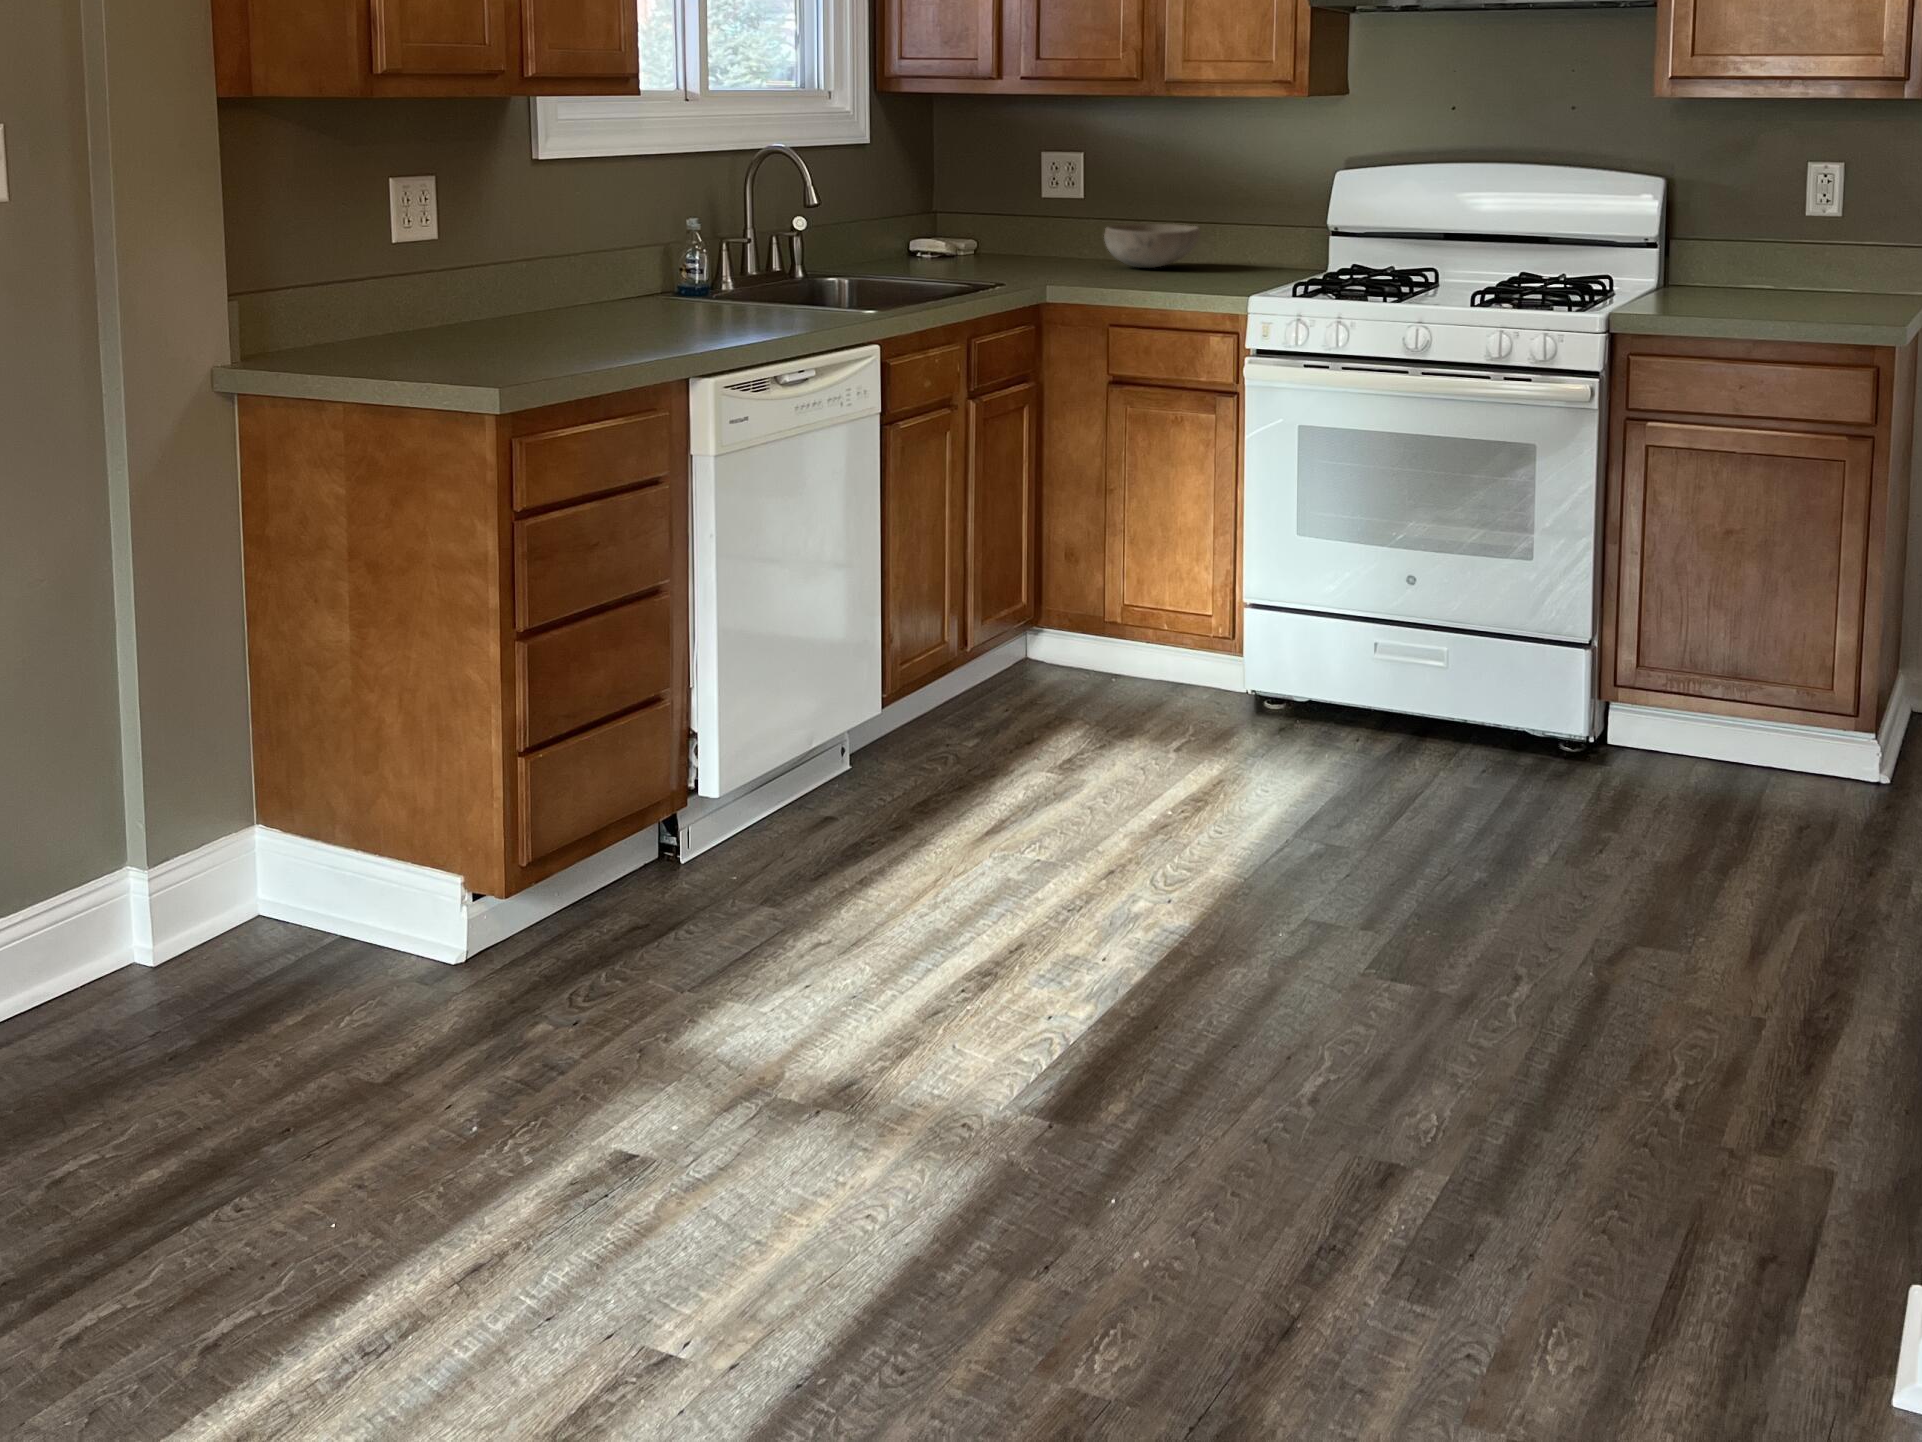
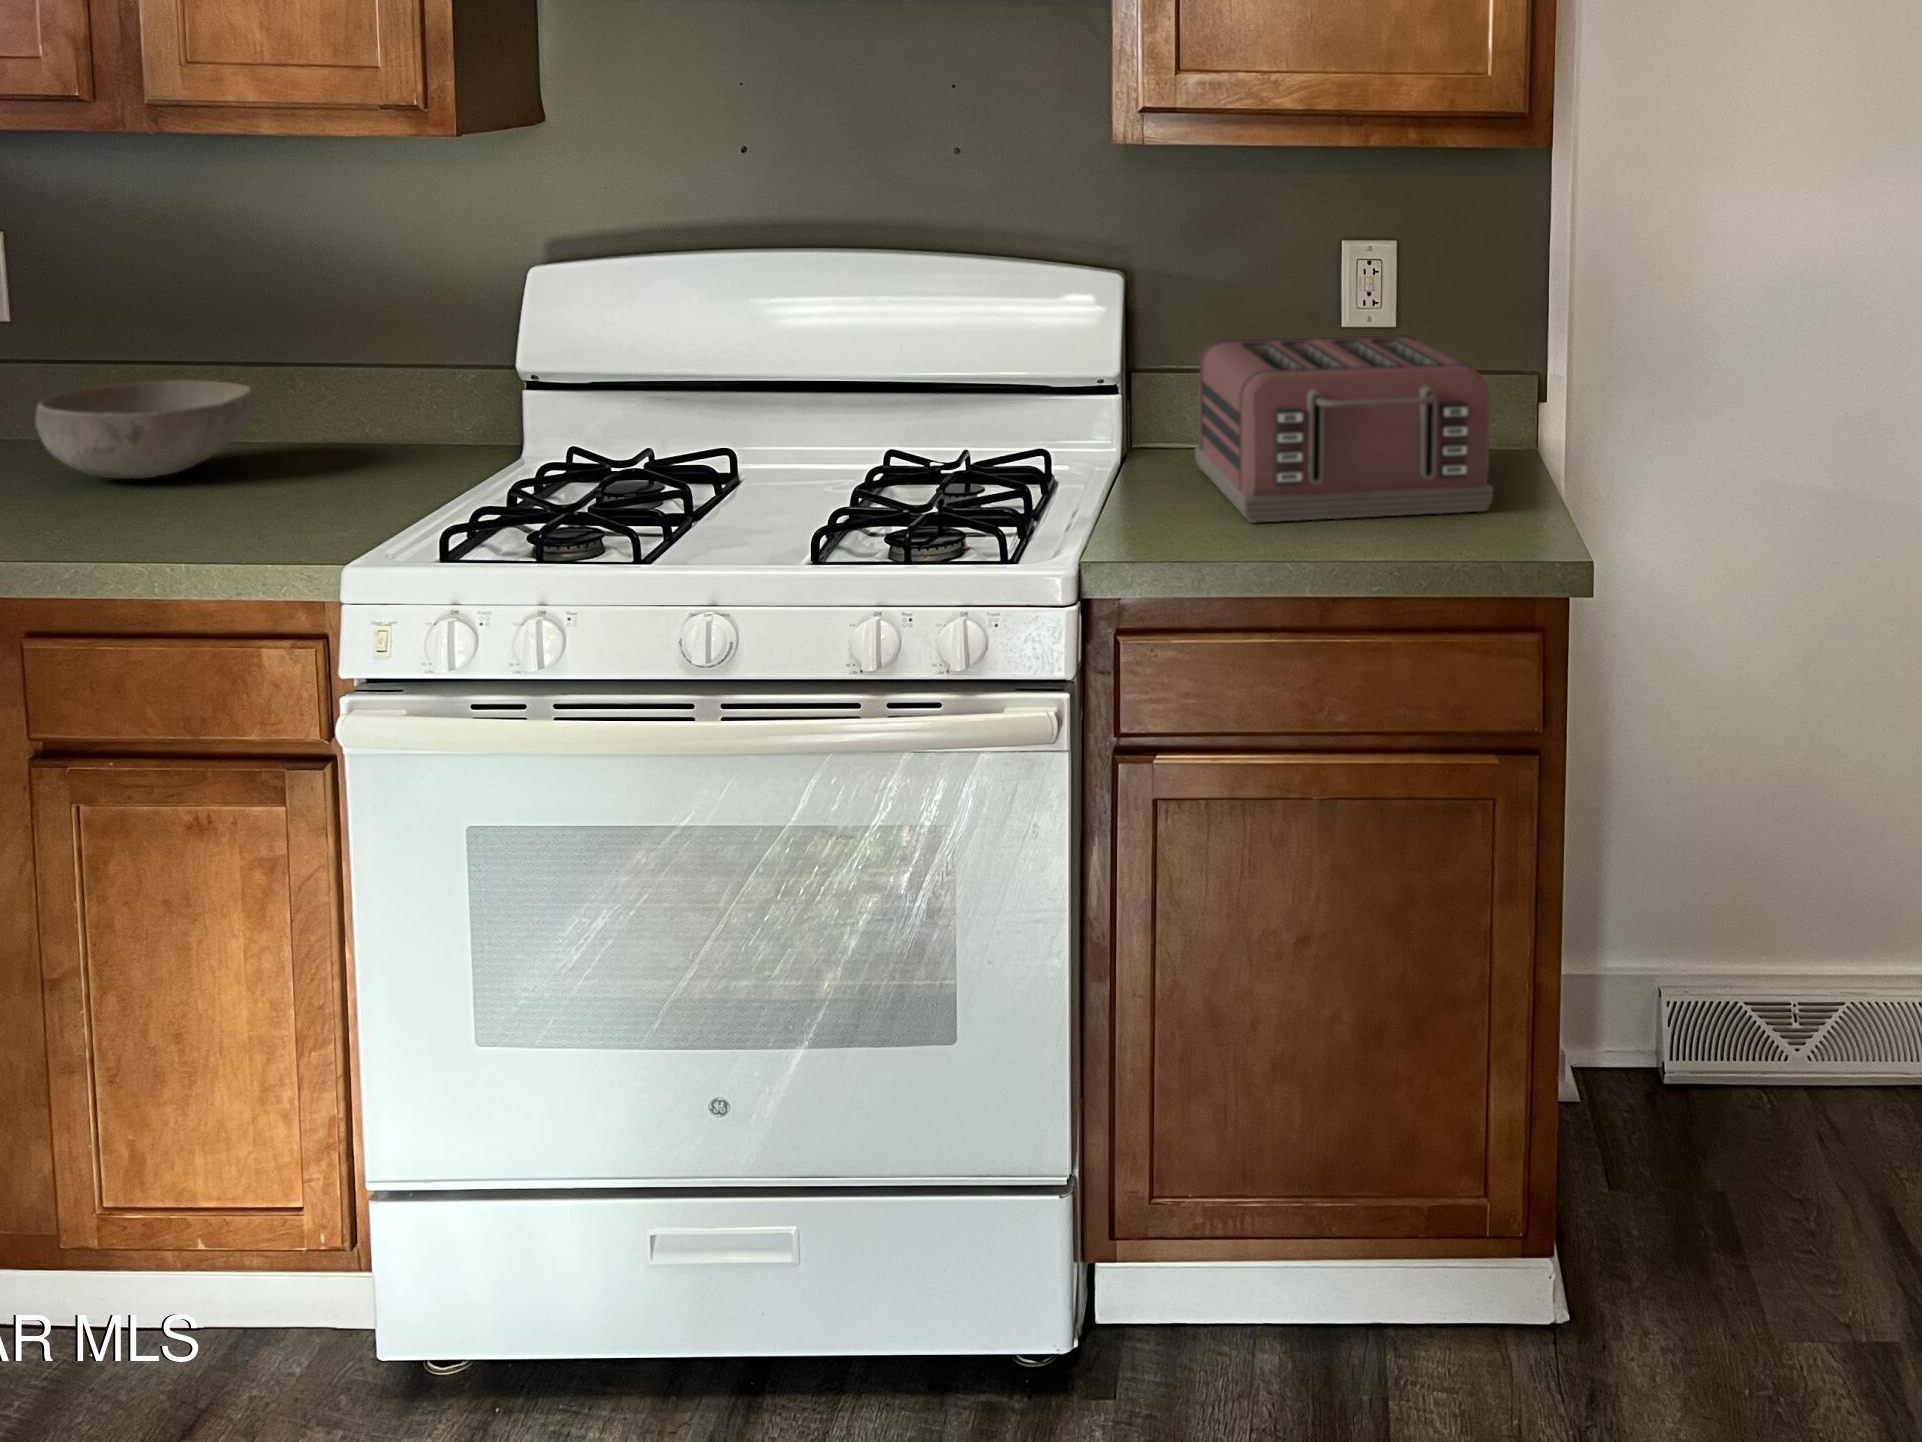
toaster: none [1702,215,1873,313] -> present [1195,335,1493,523]

